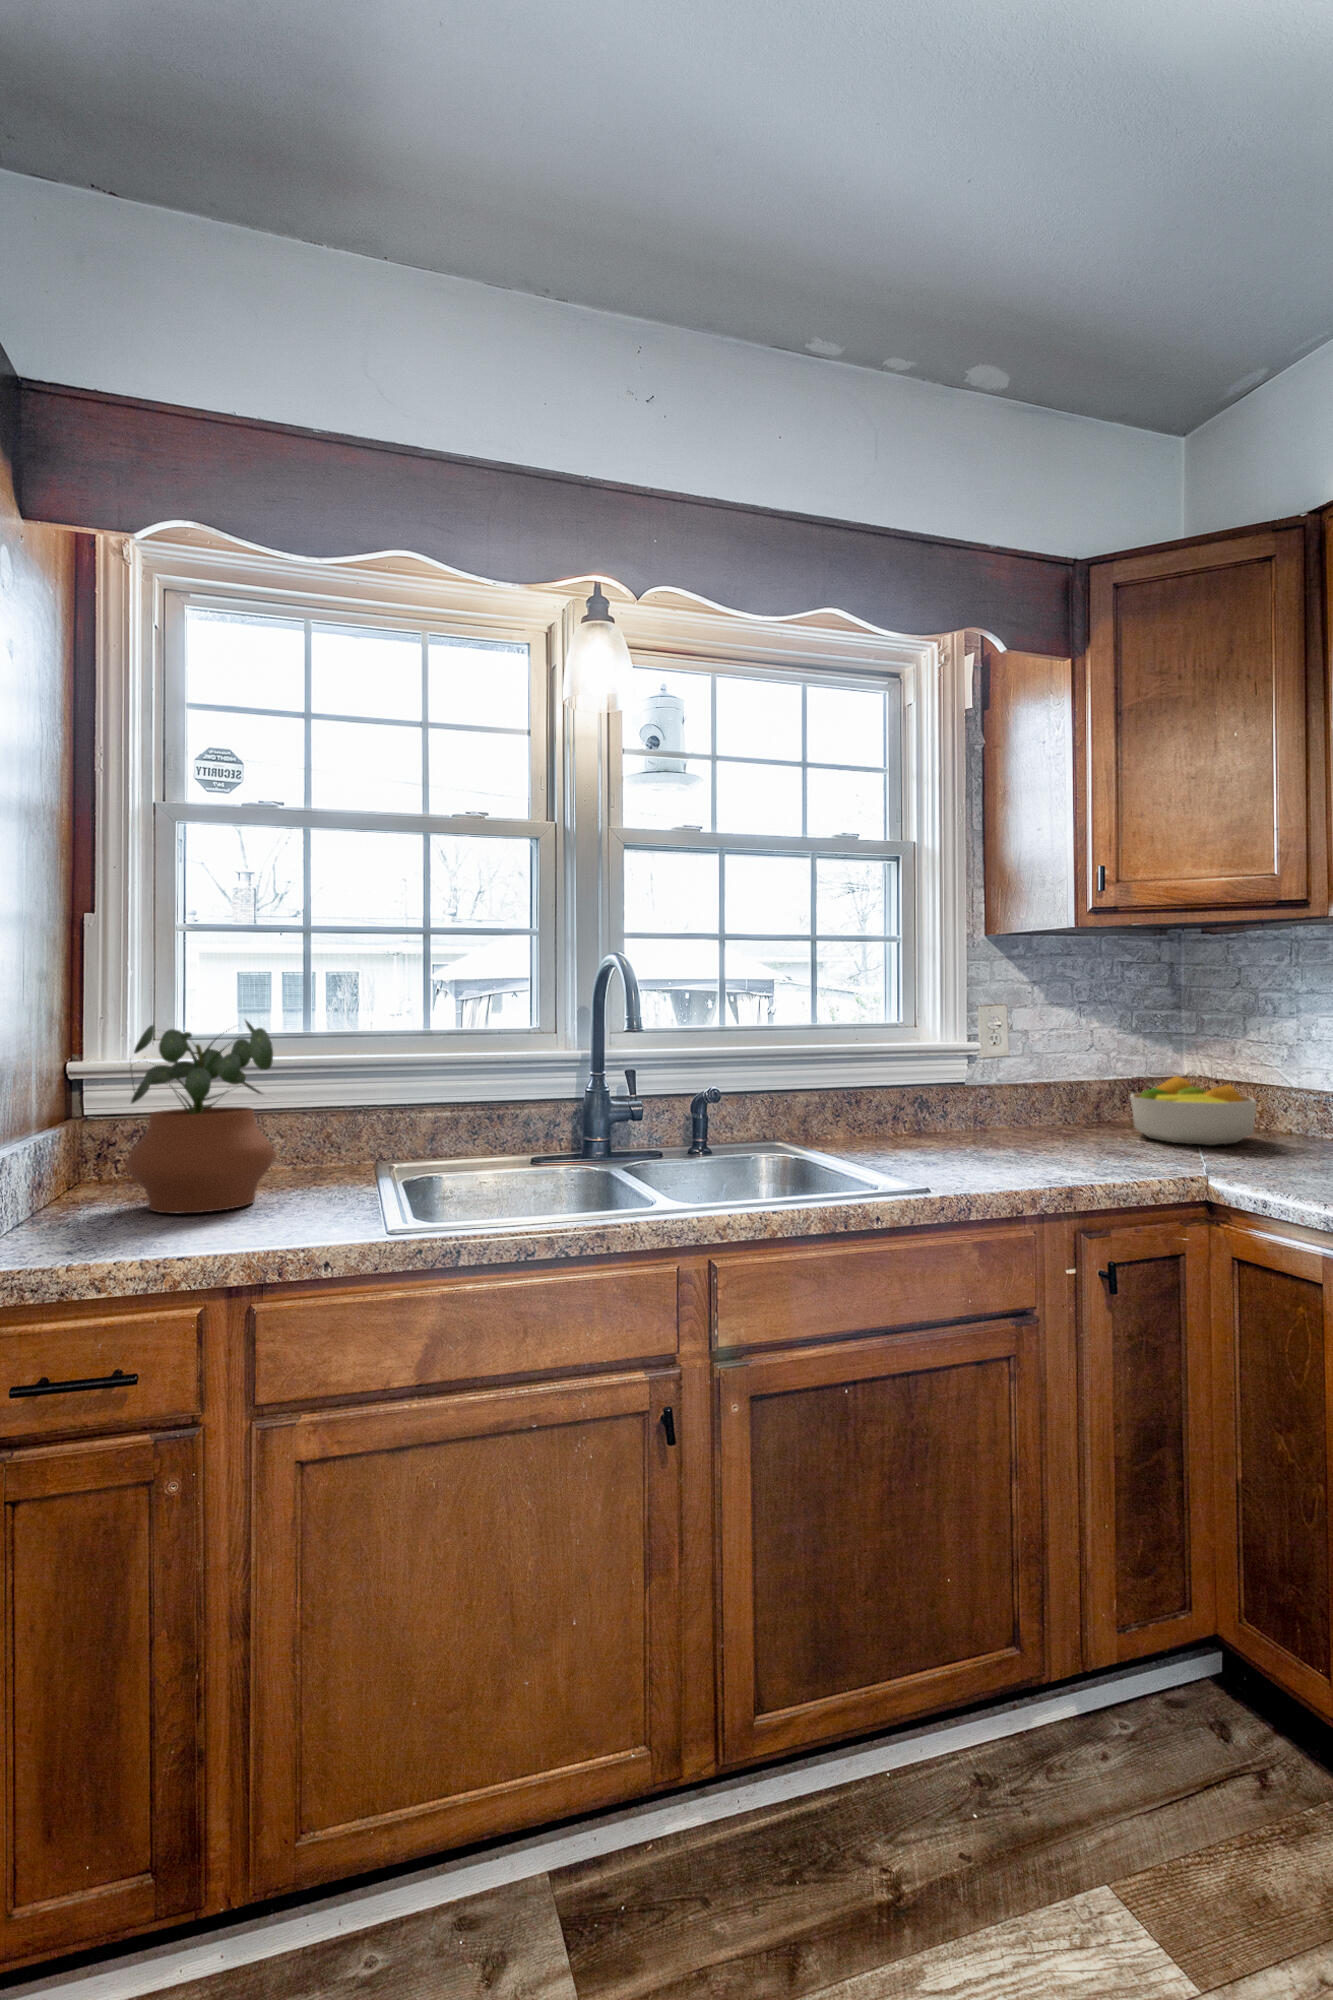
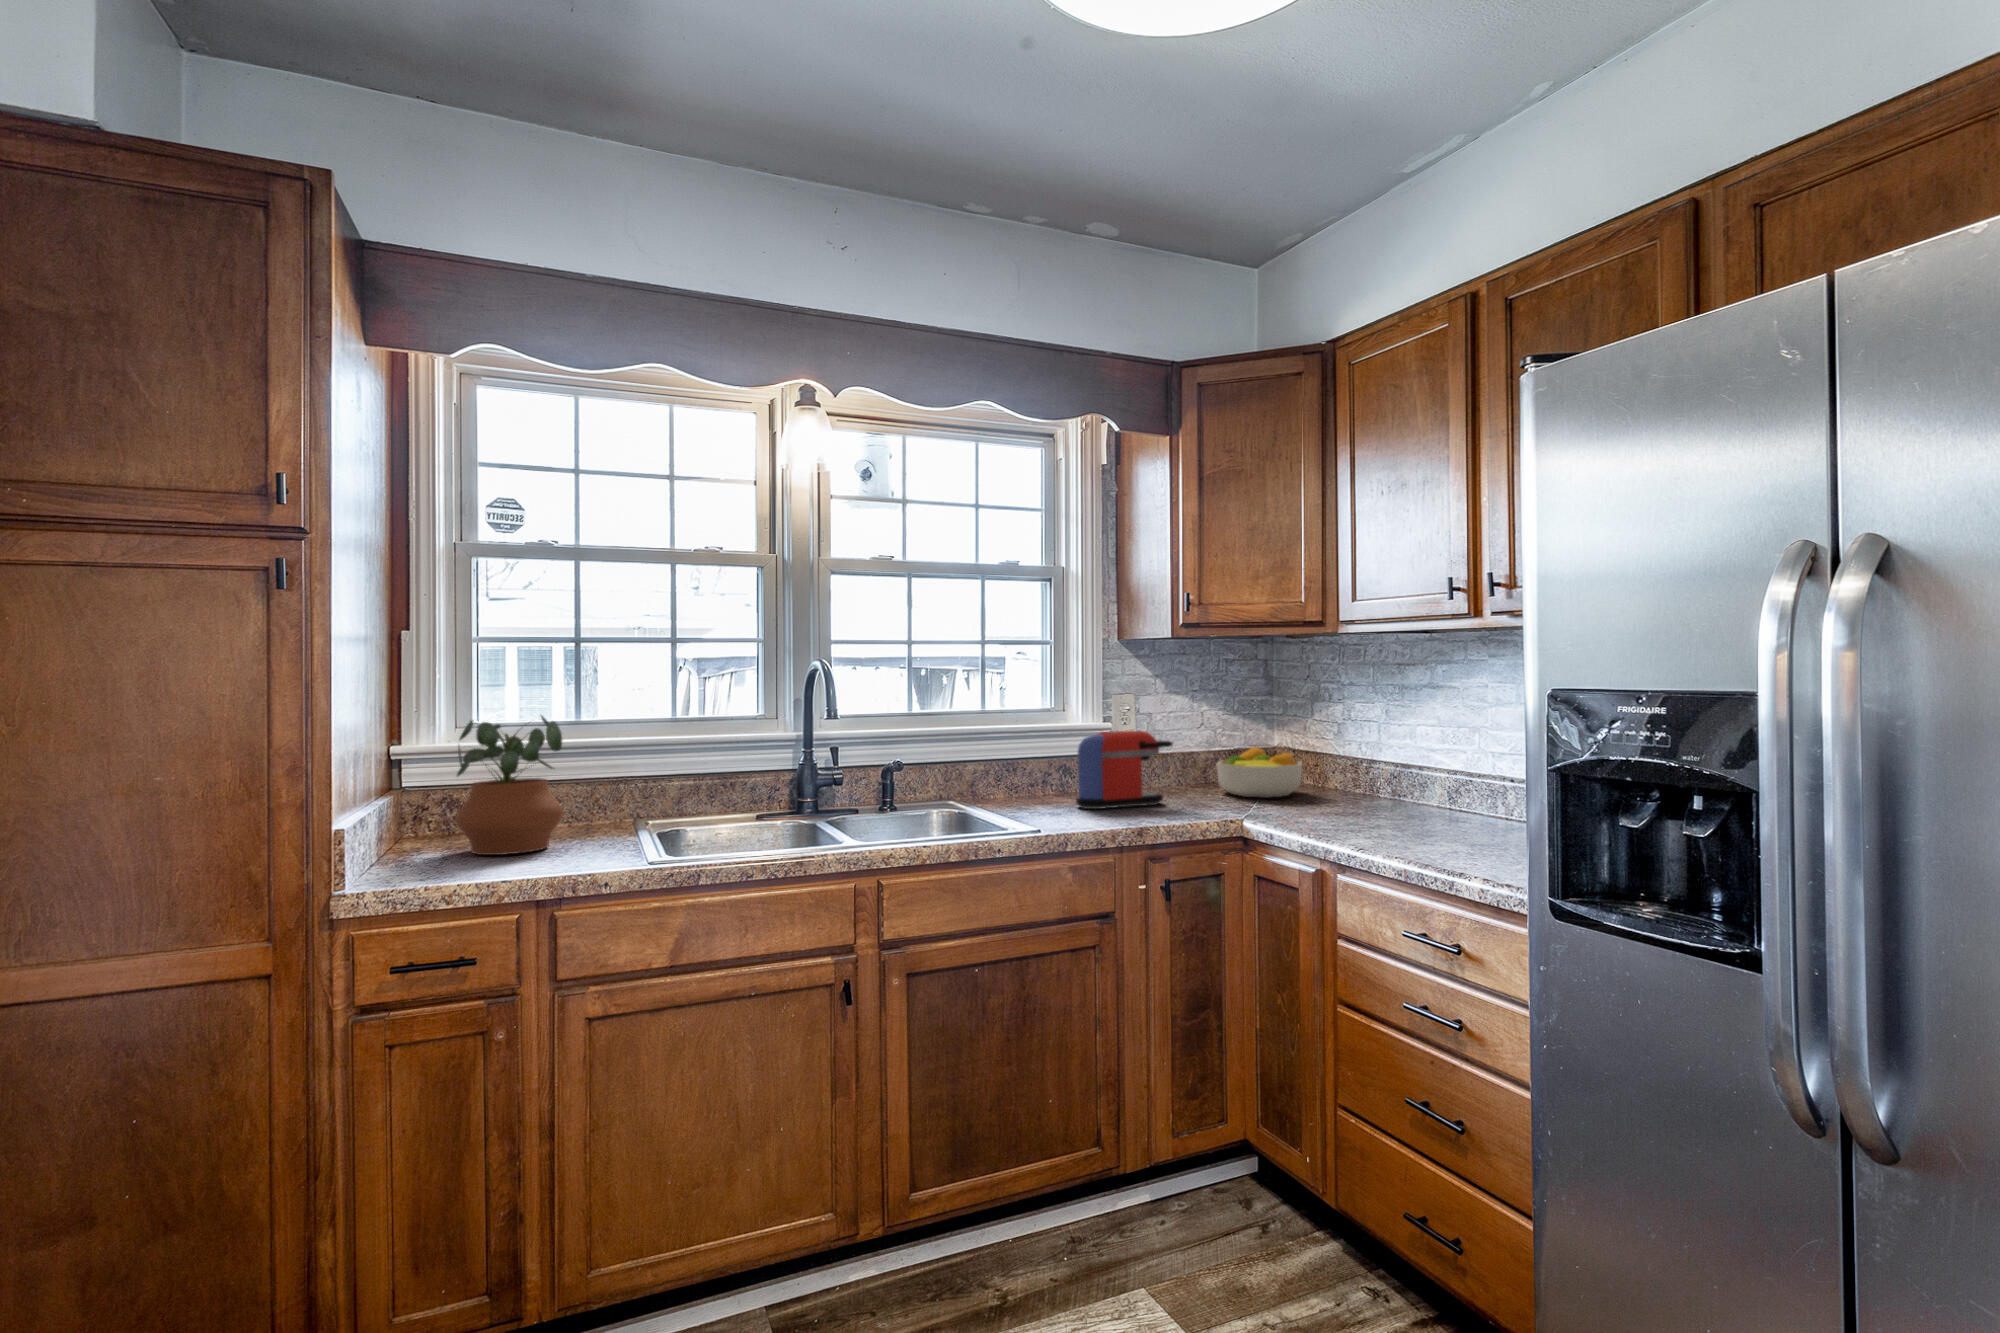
coffee maker: none [955,1052,1084,1158] -> present [1076,730,1173,809]

